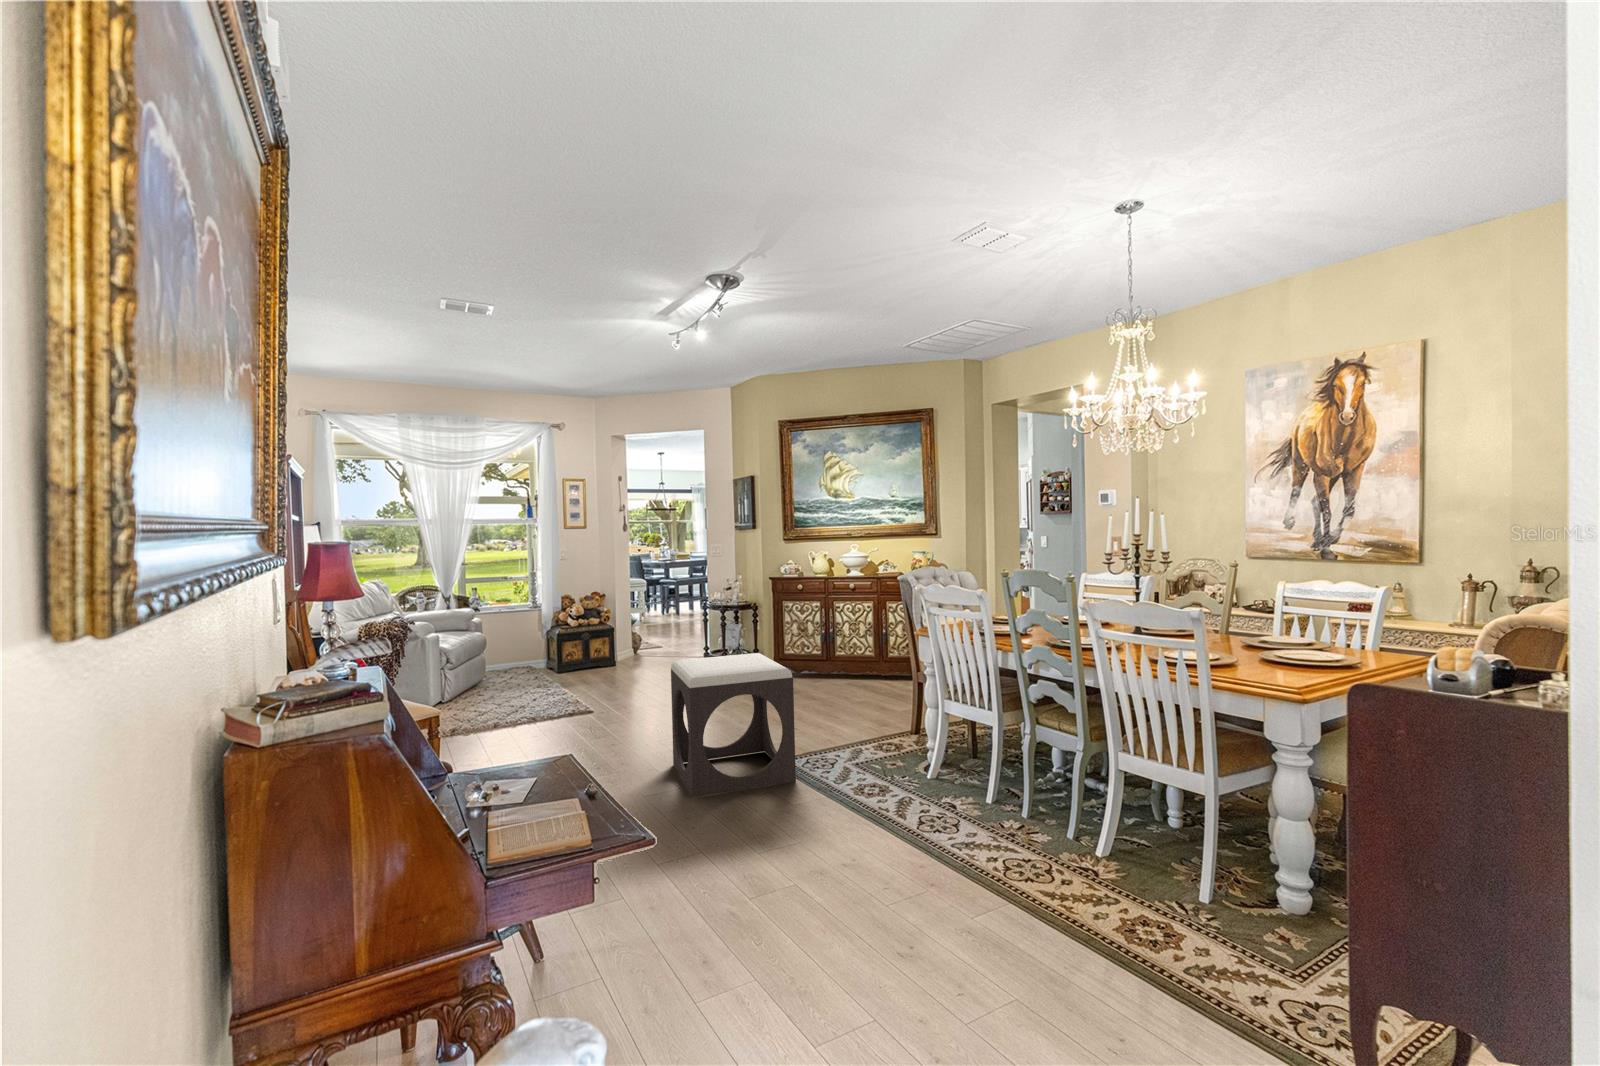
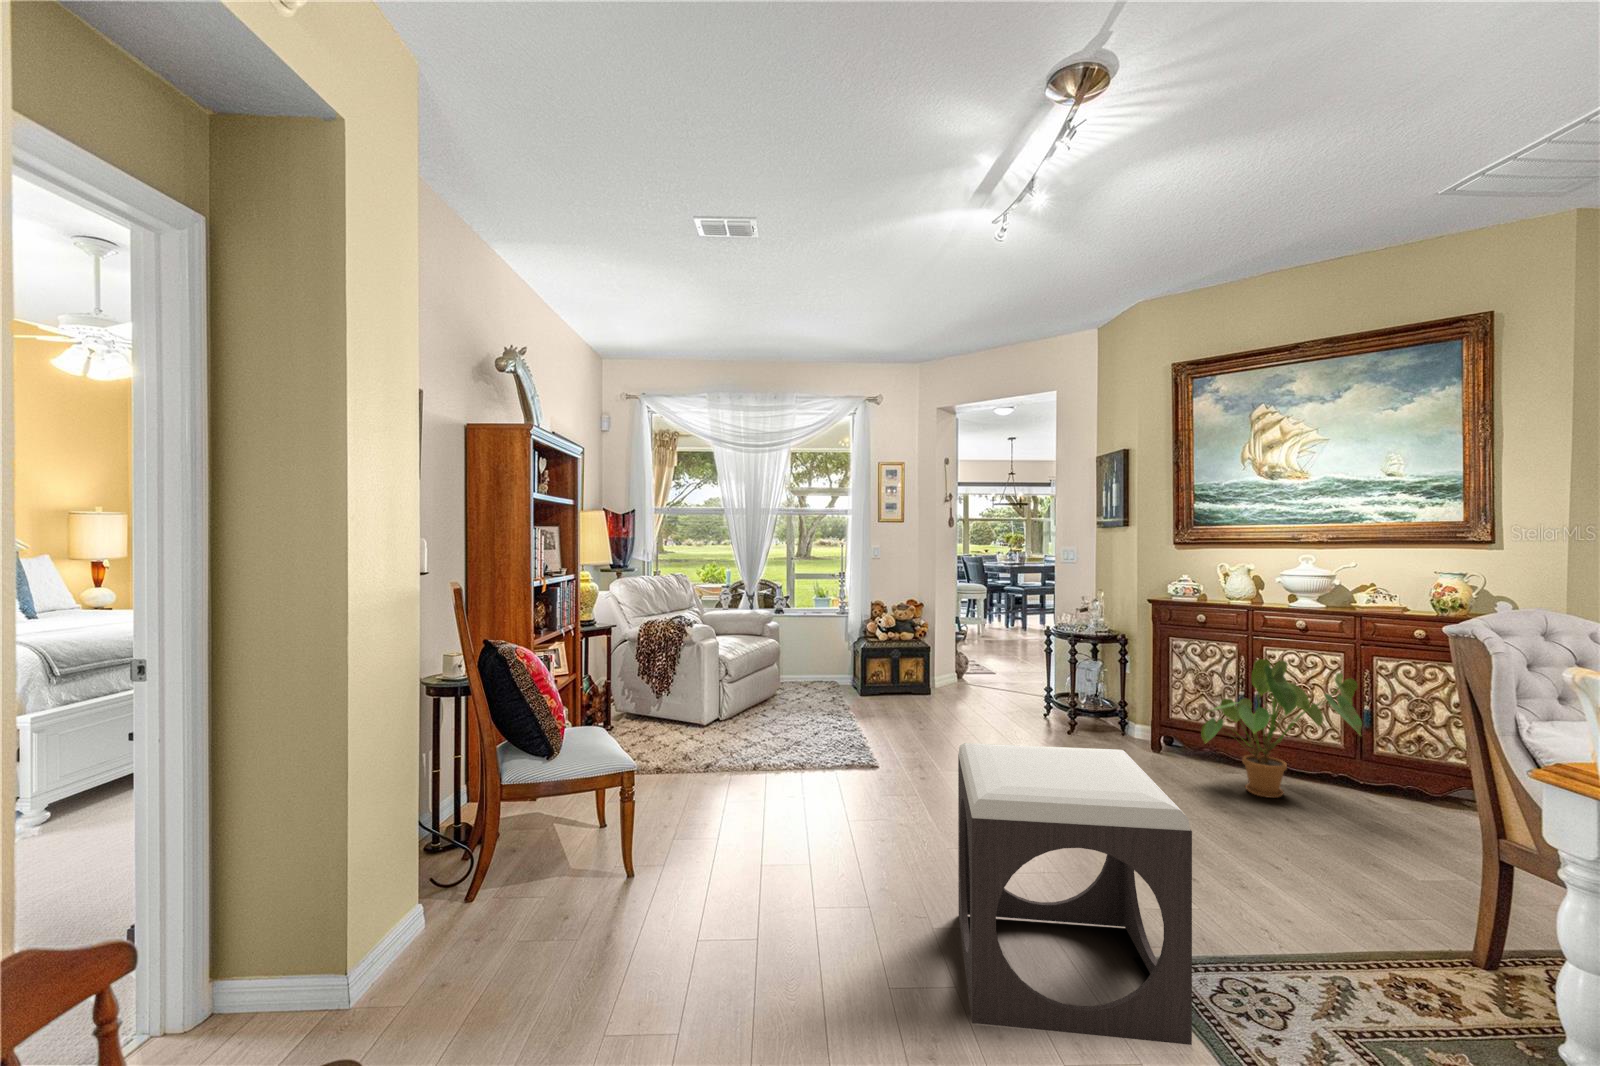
house plant: none [801,608,880,689] -> present [1201,659,1362,798]

